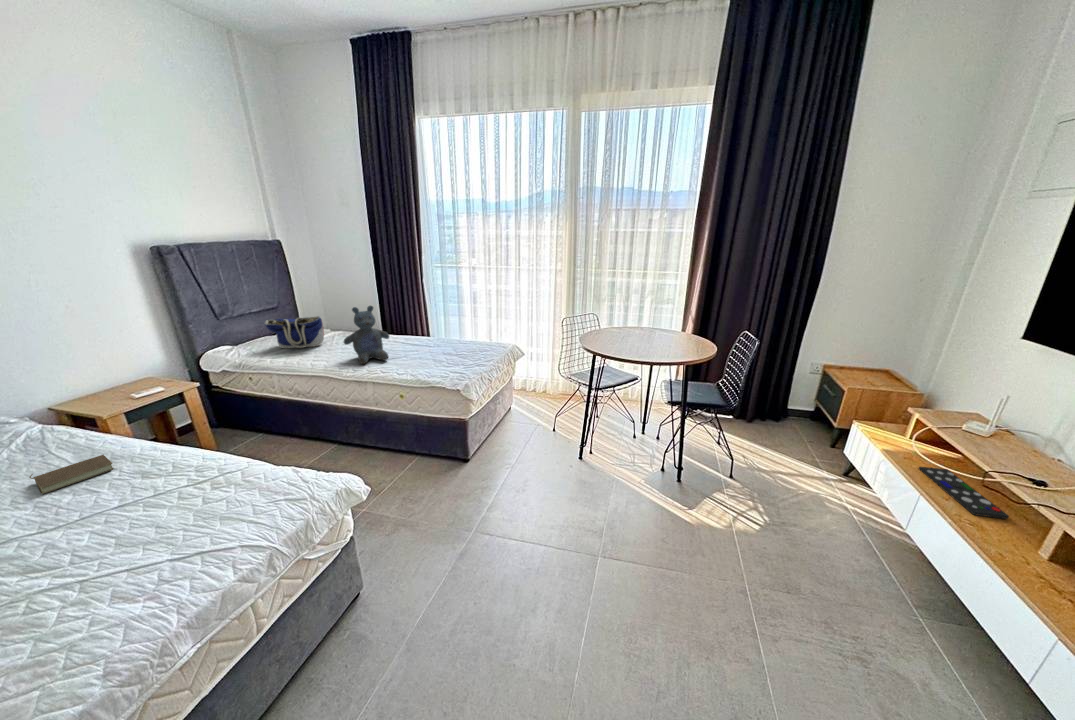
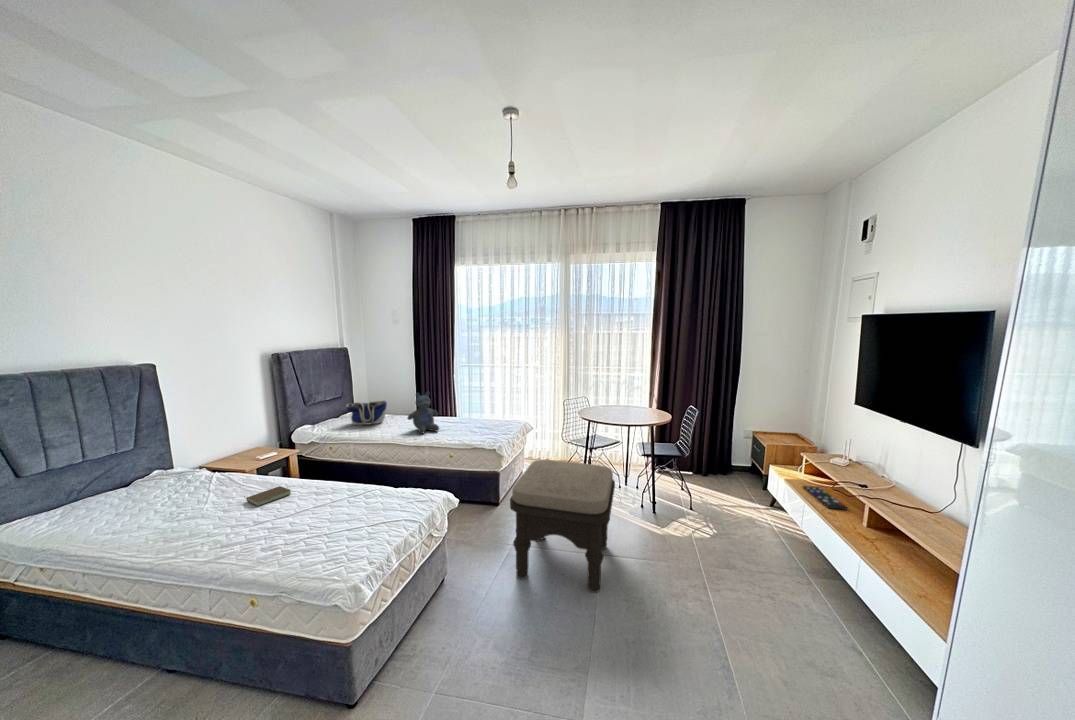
ottoman: none [450,416,625,631] -> present [510,460,615,593]

